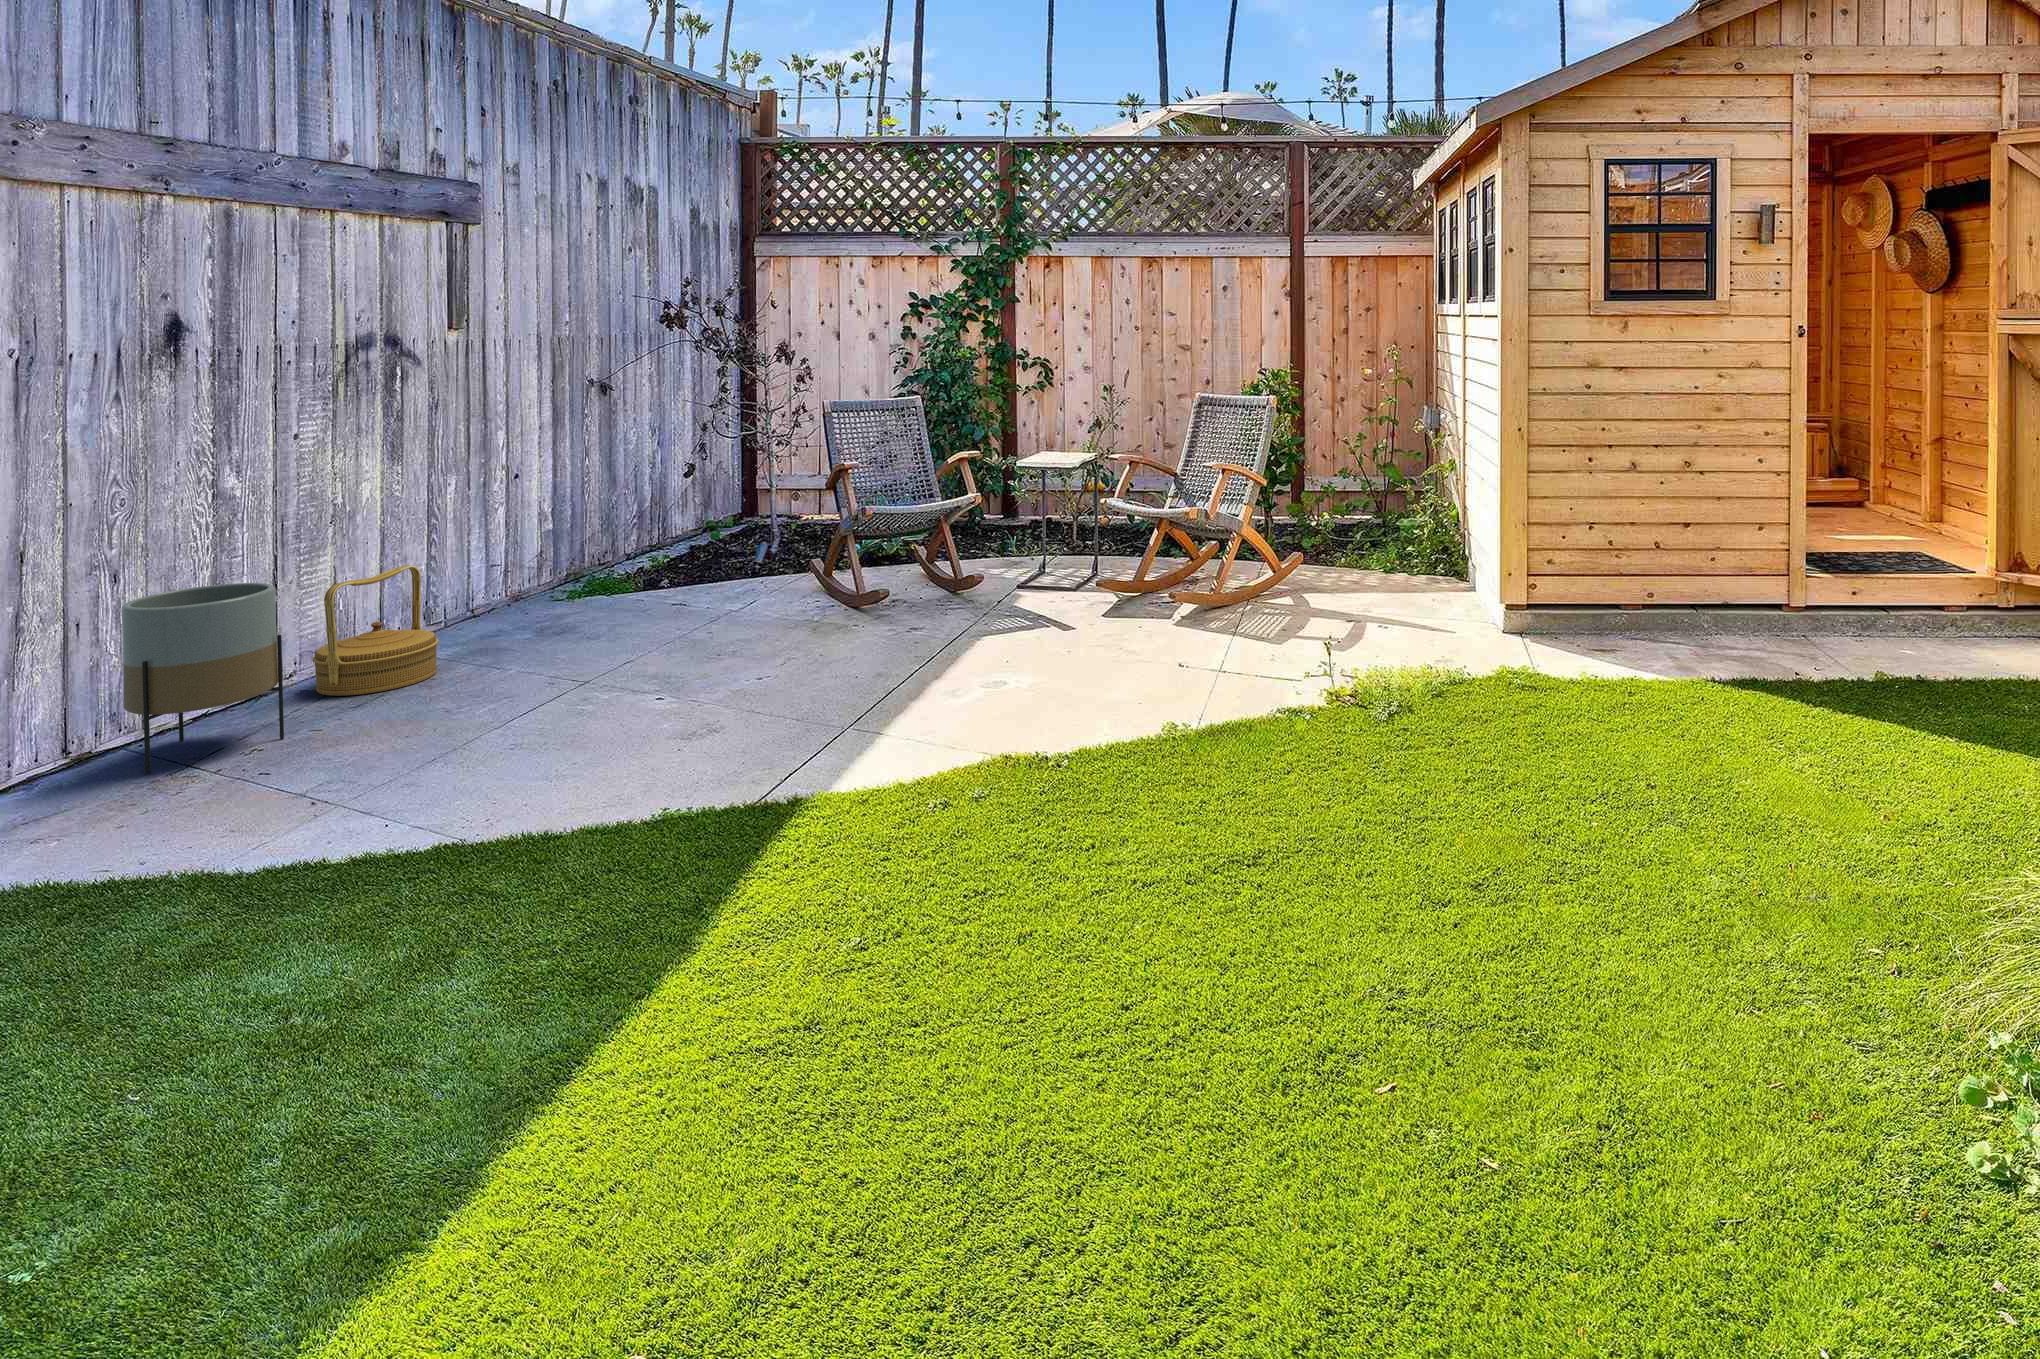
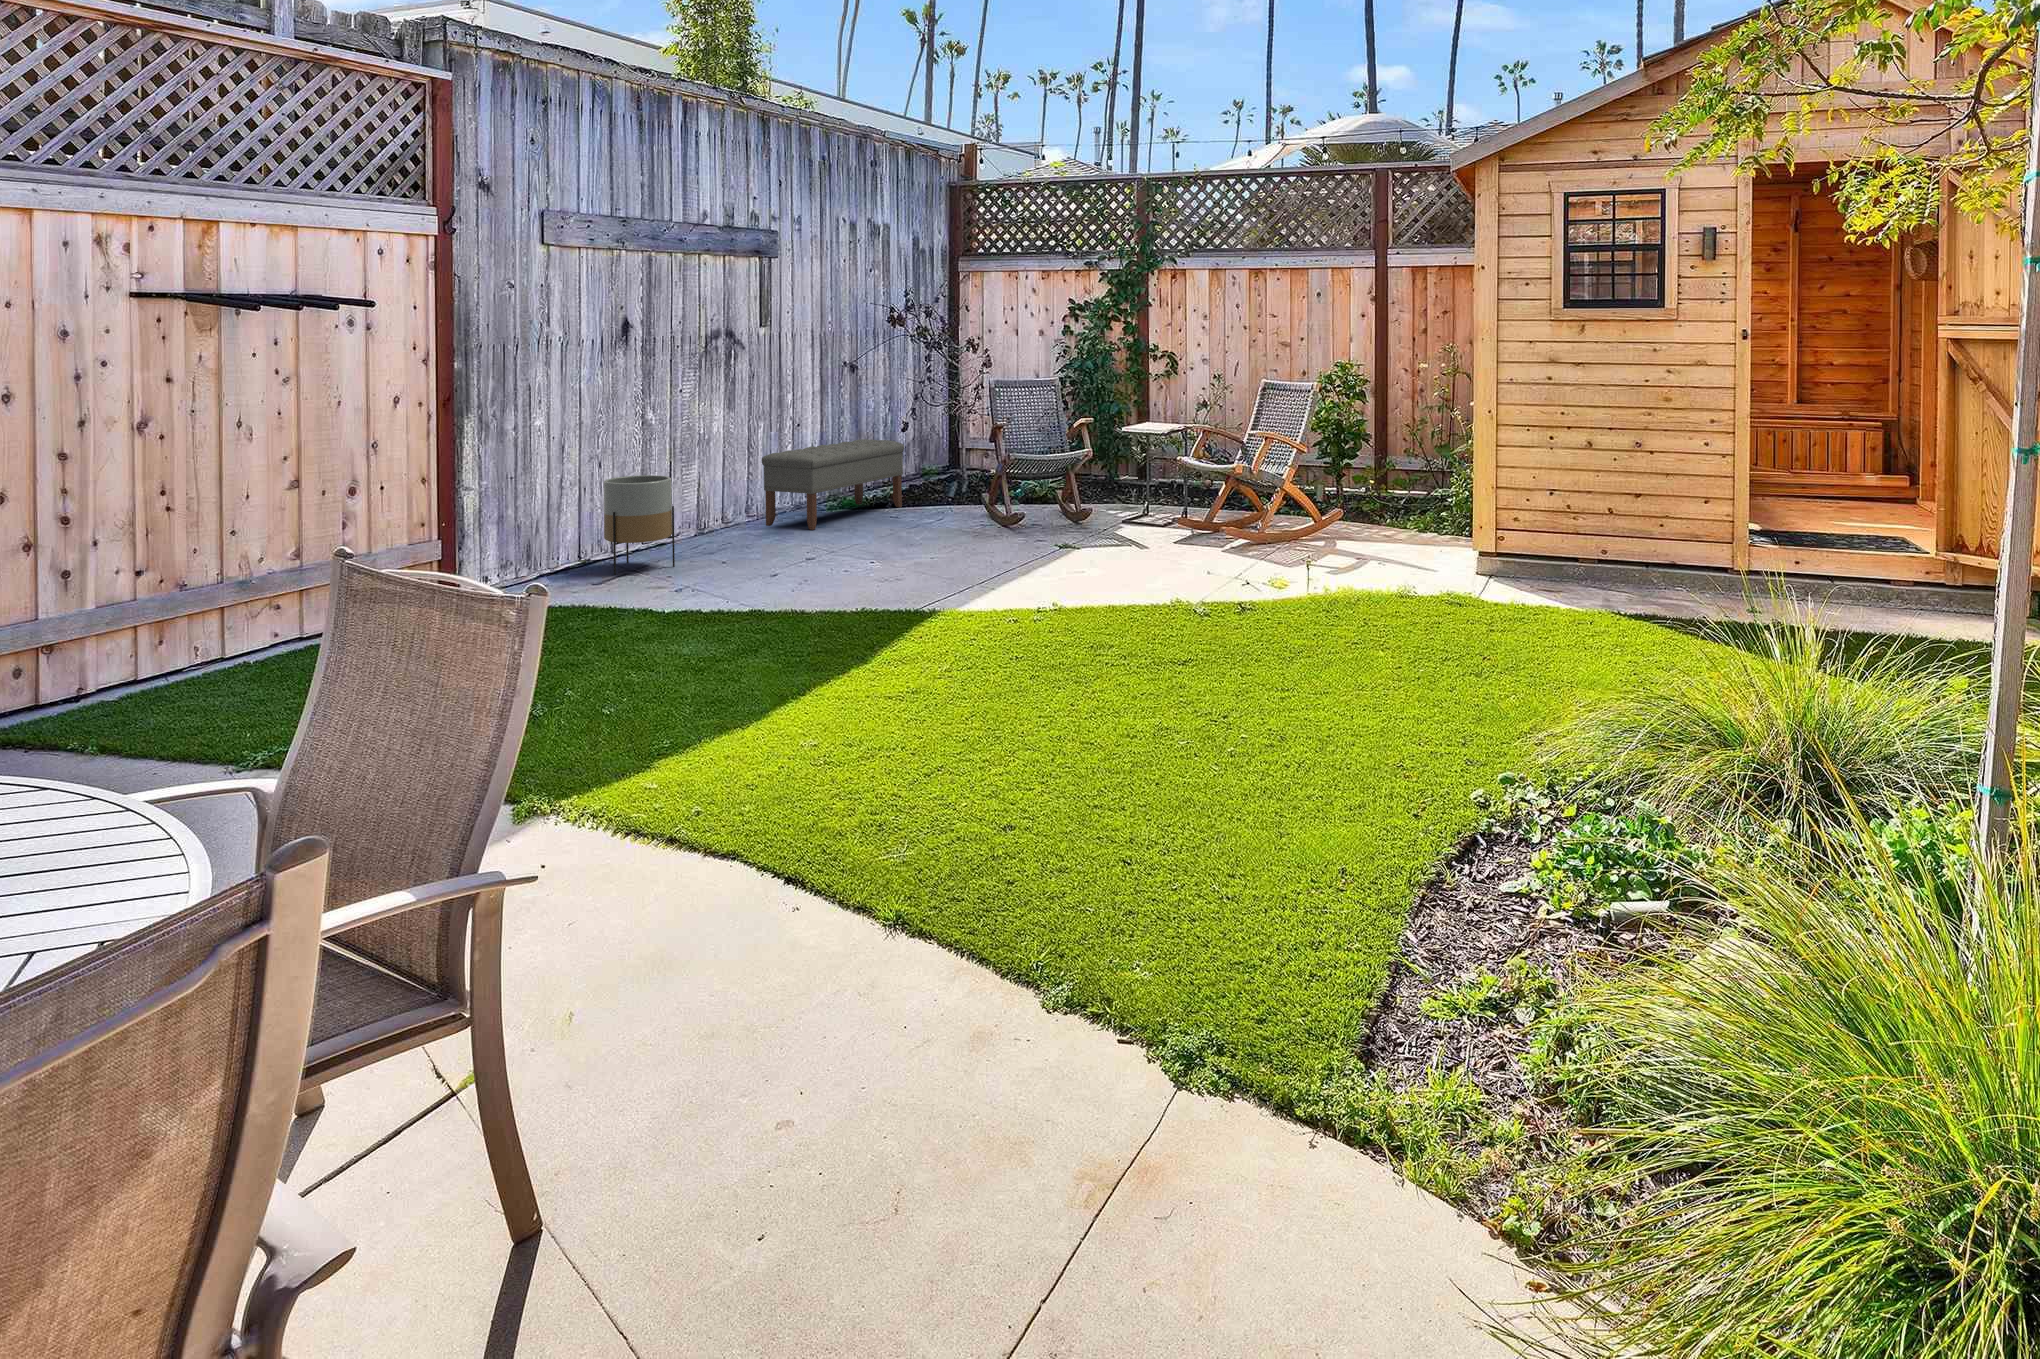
bench: none [454,487,688,632] -> present [761,439,904,530]
woven basket: present [312,565,439,696] -> none [687,476,751,551]

